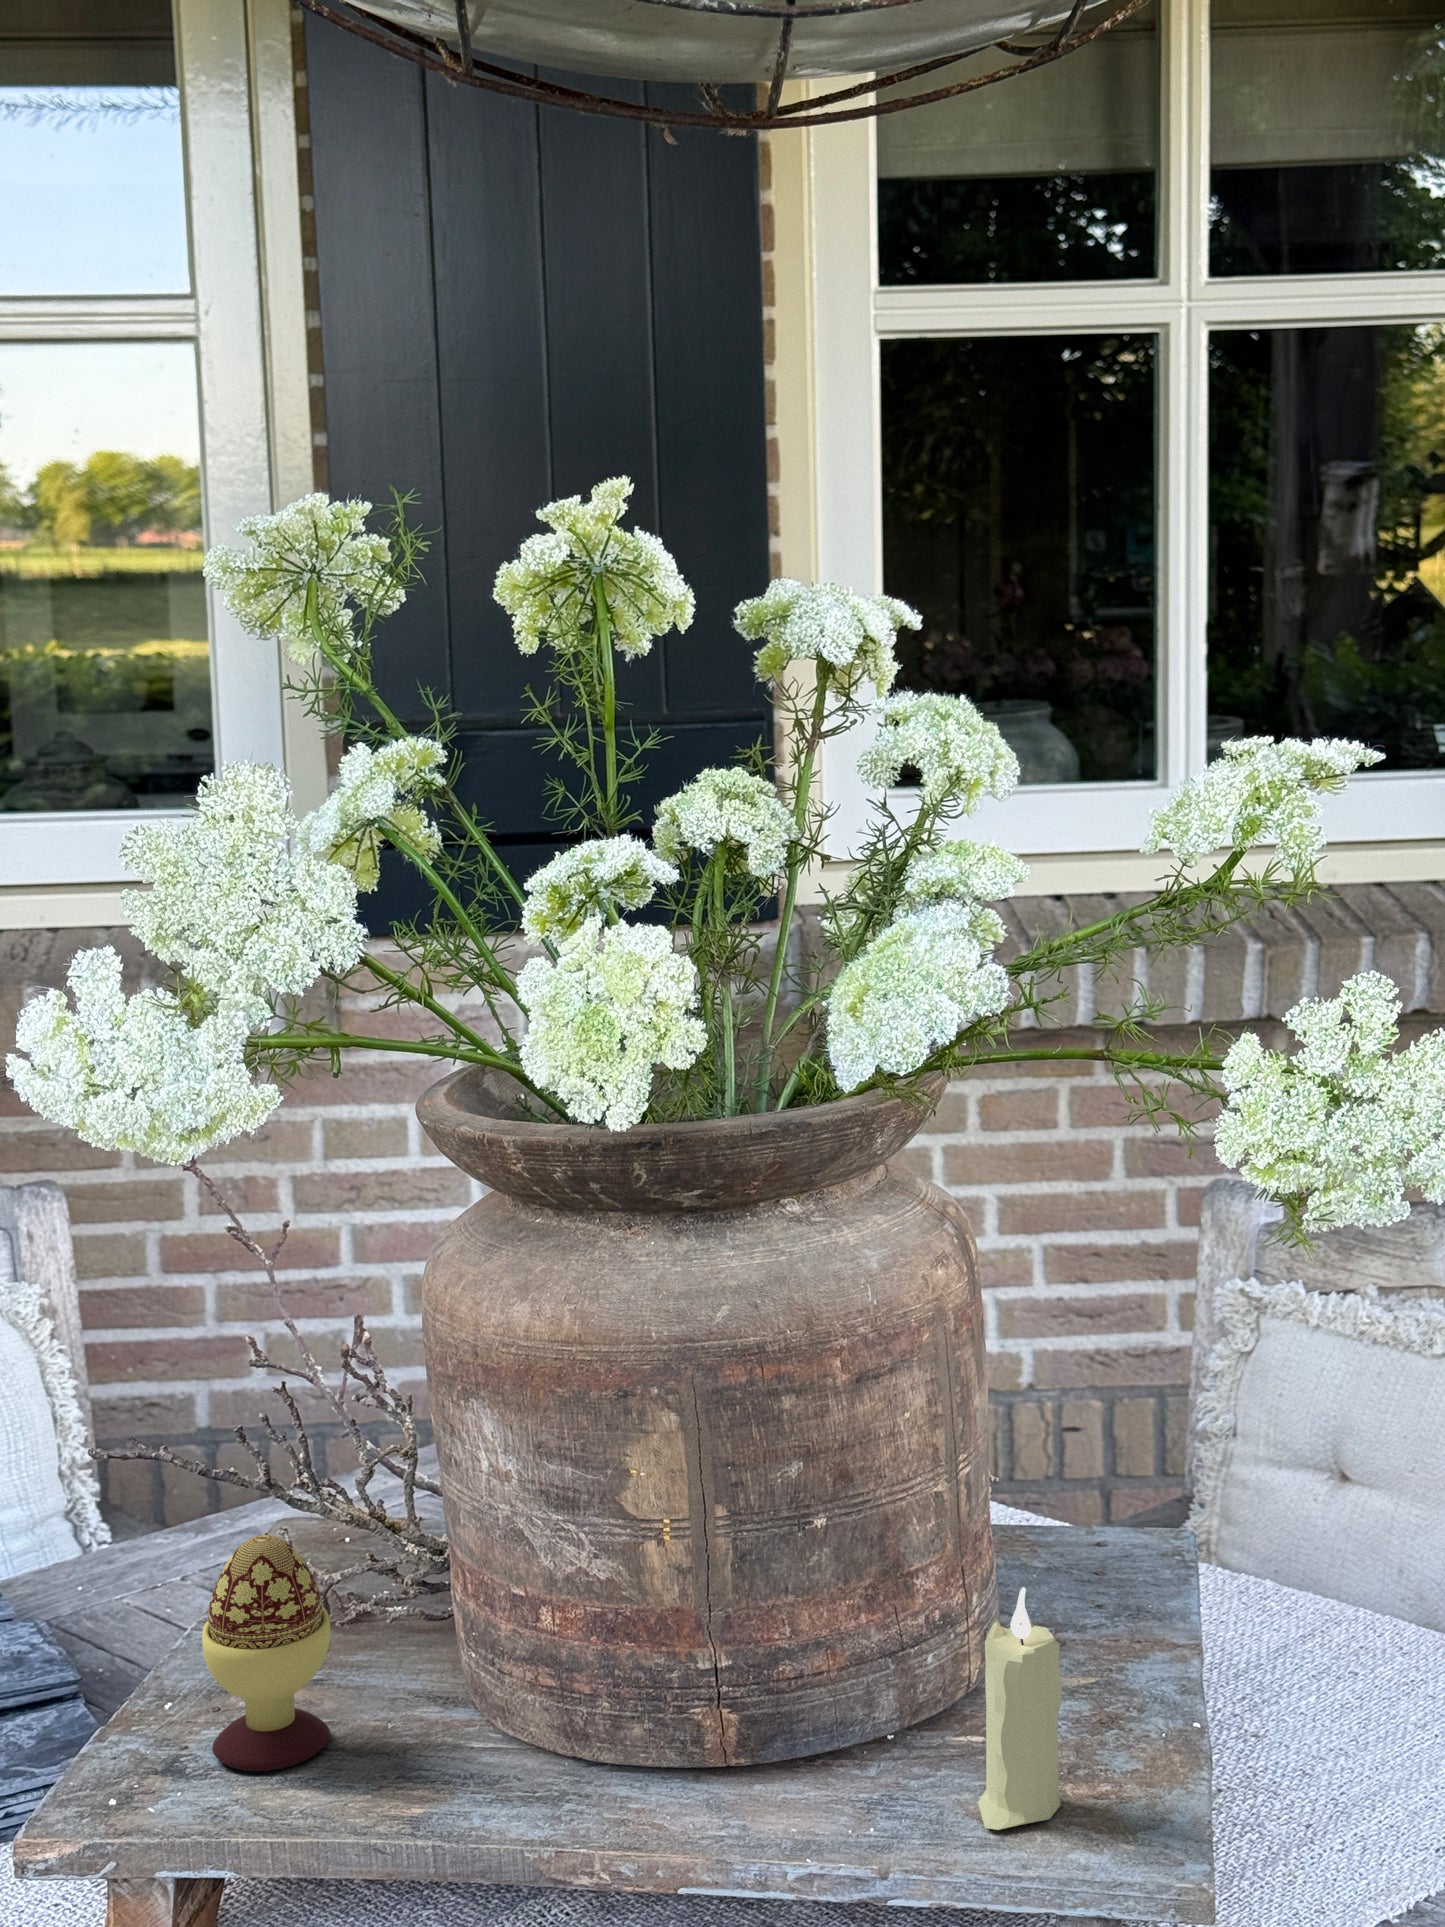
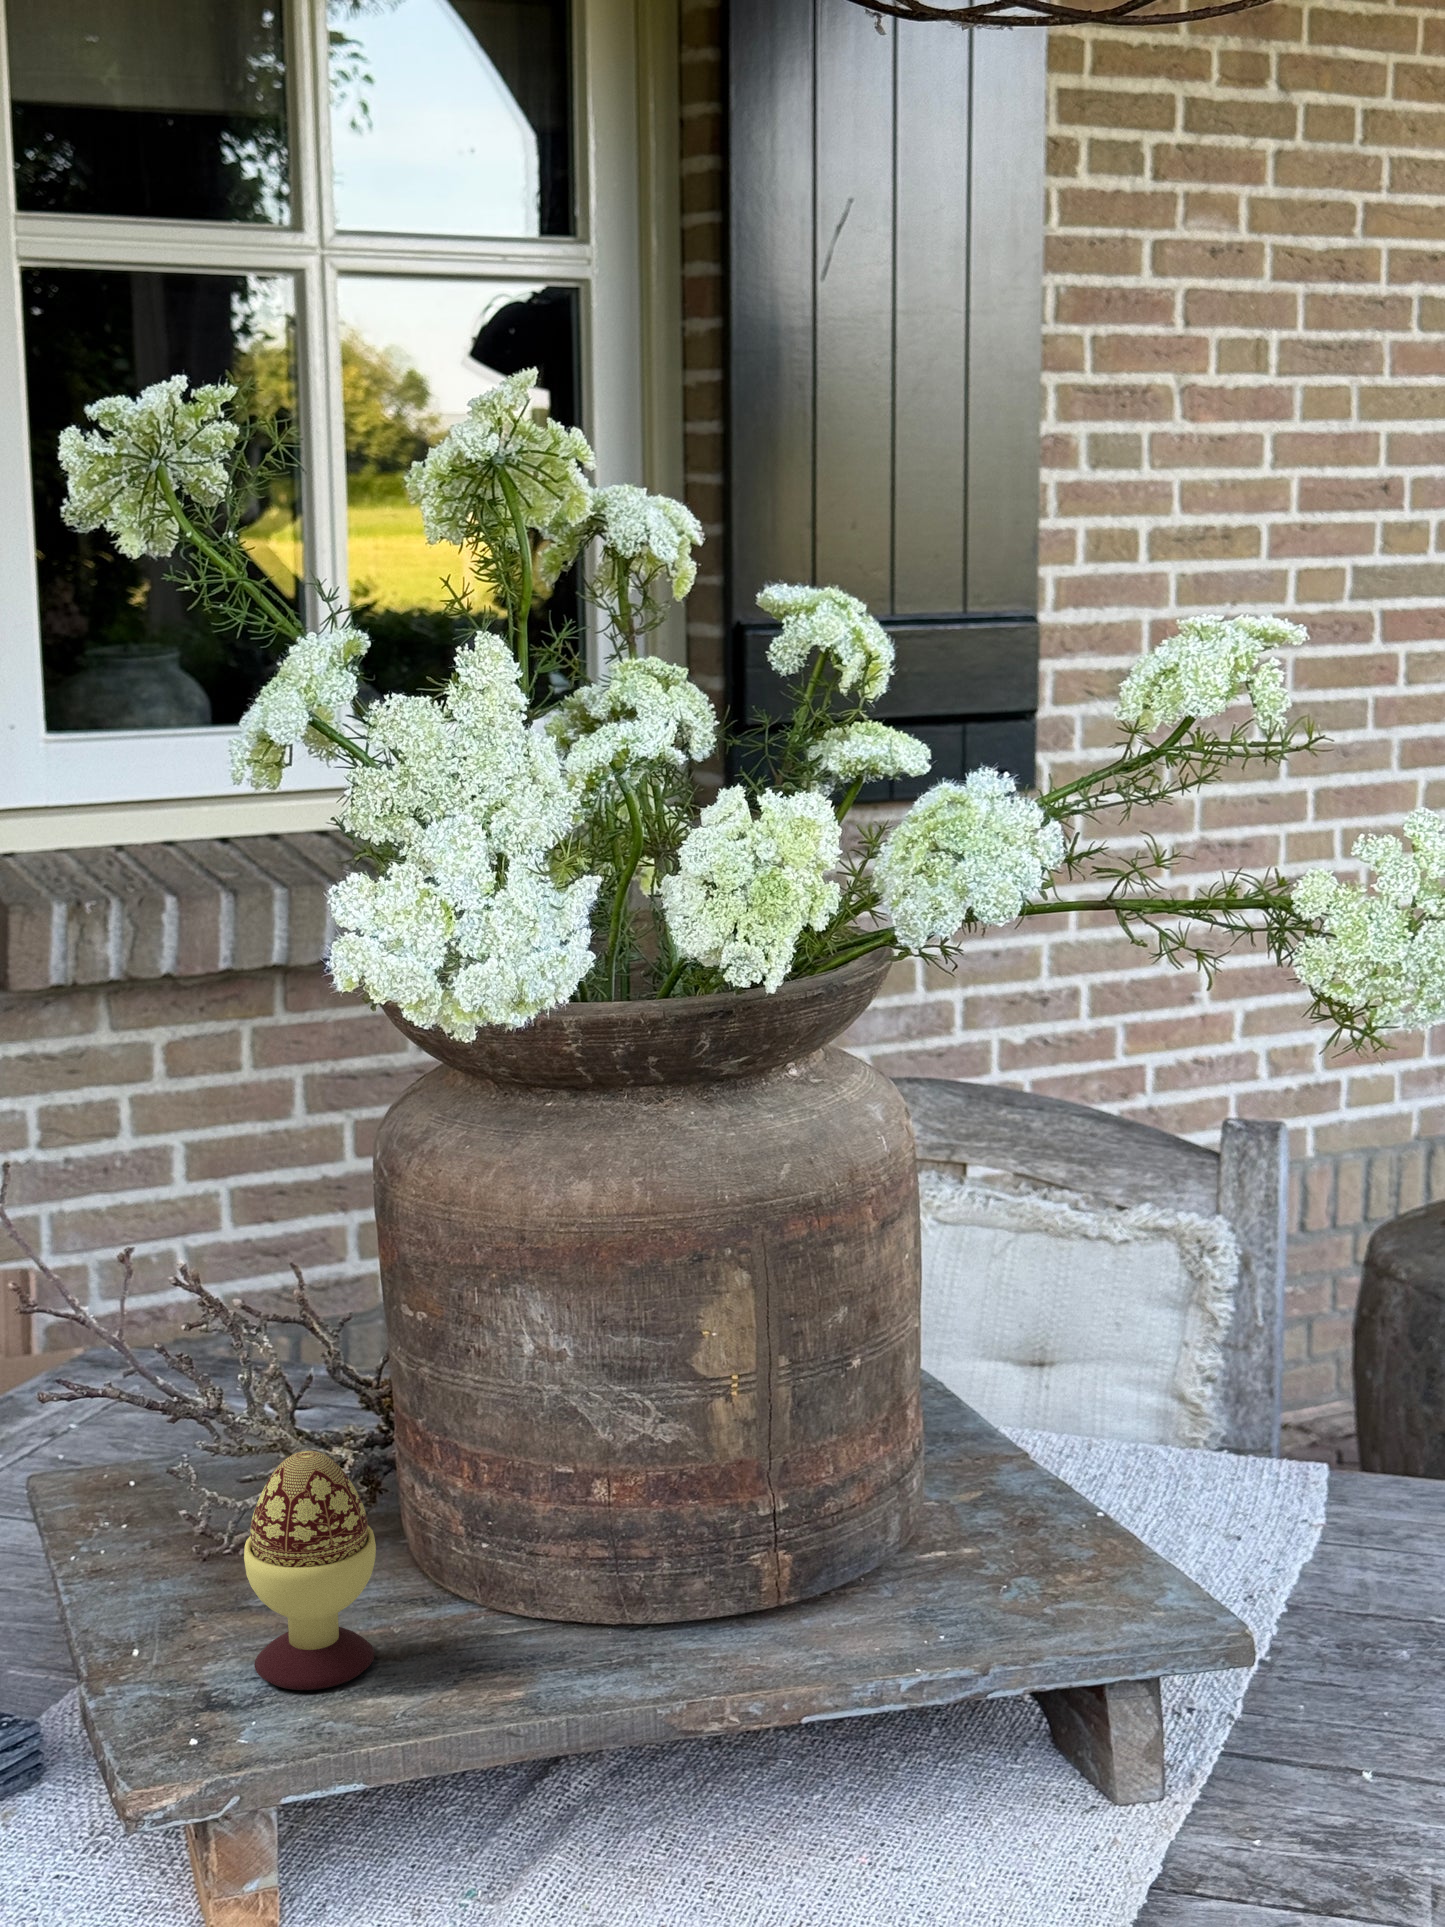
candle: present [978,1587,1062,1830] -> none [1015,1395,1092,1612]

